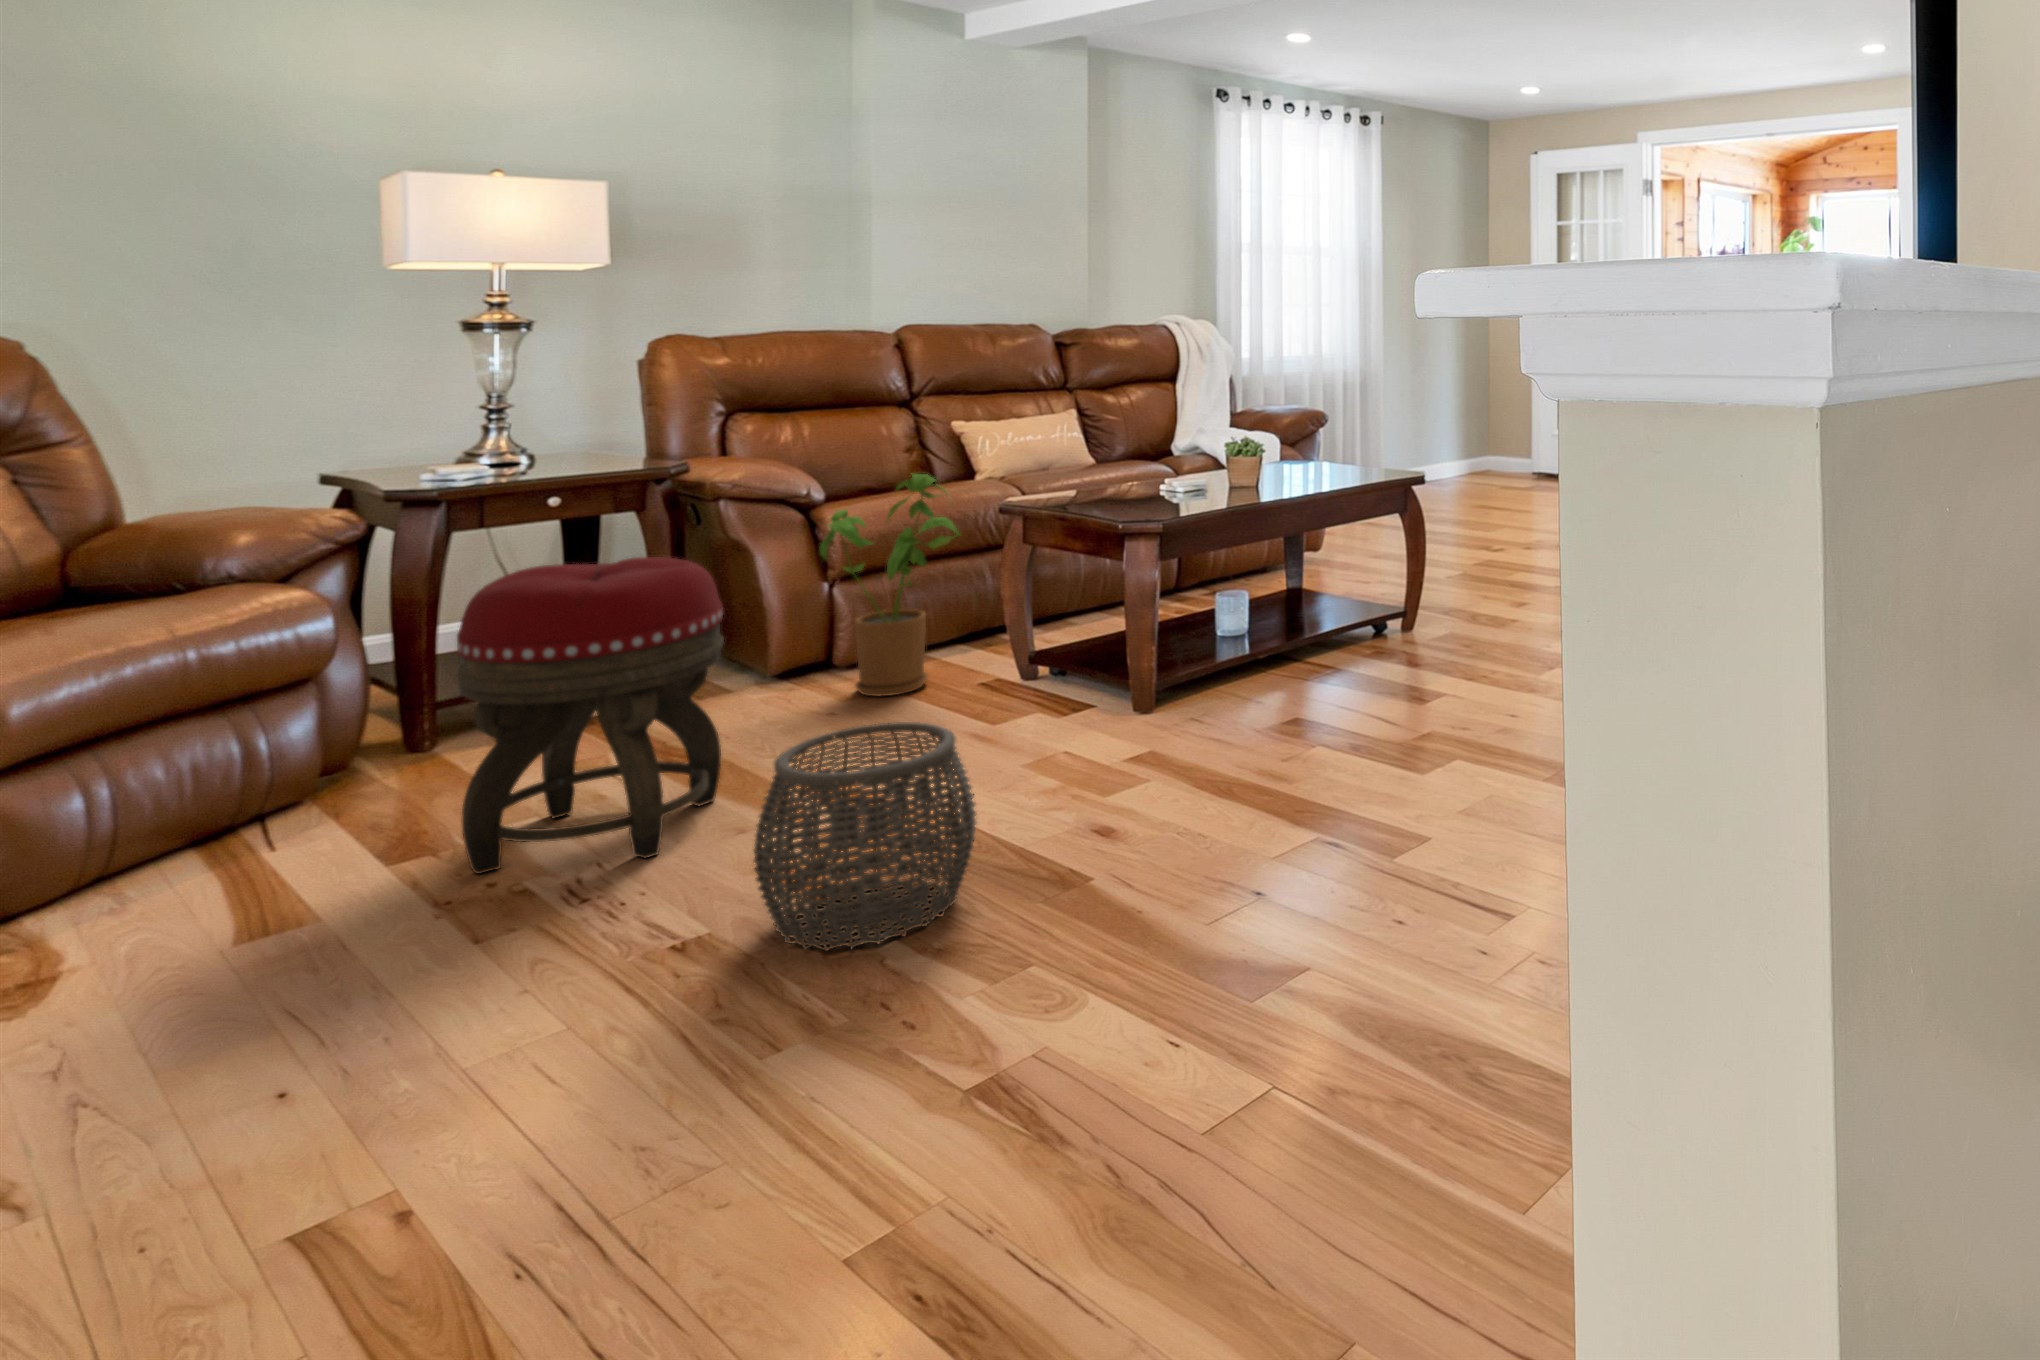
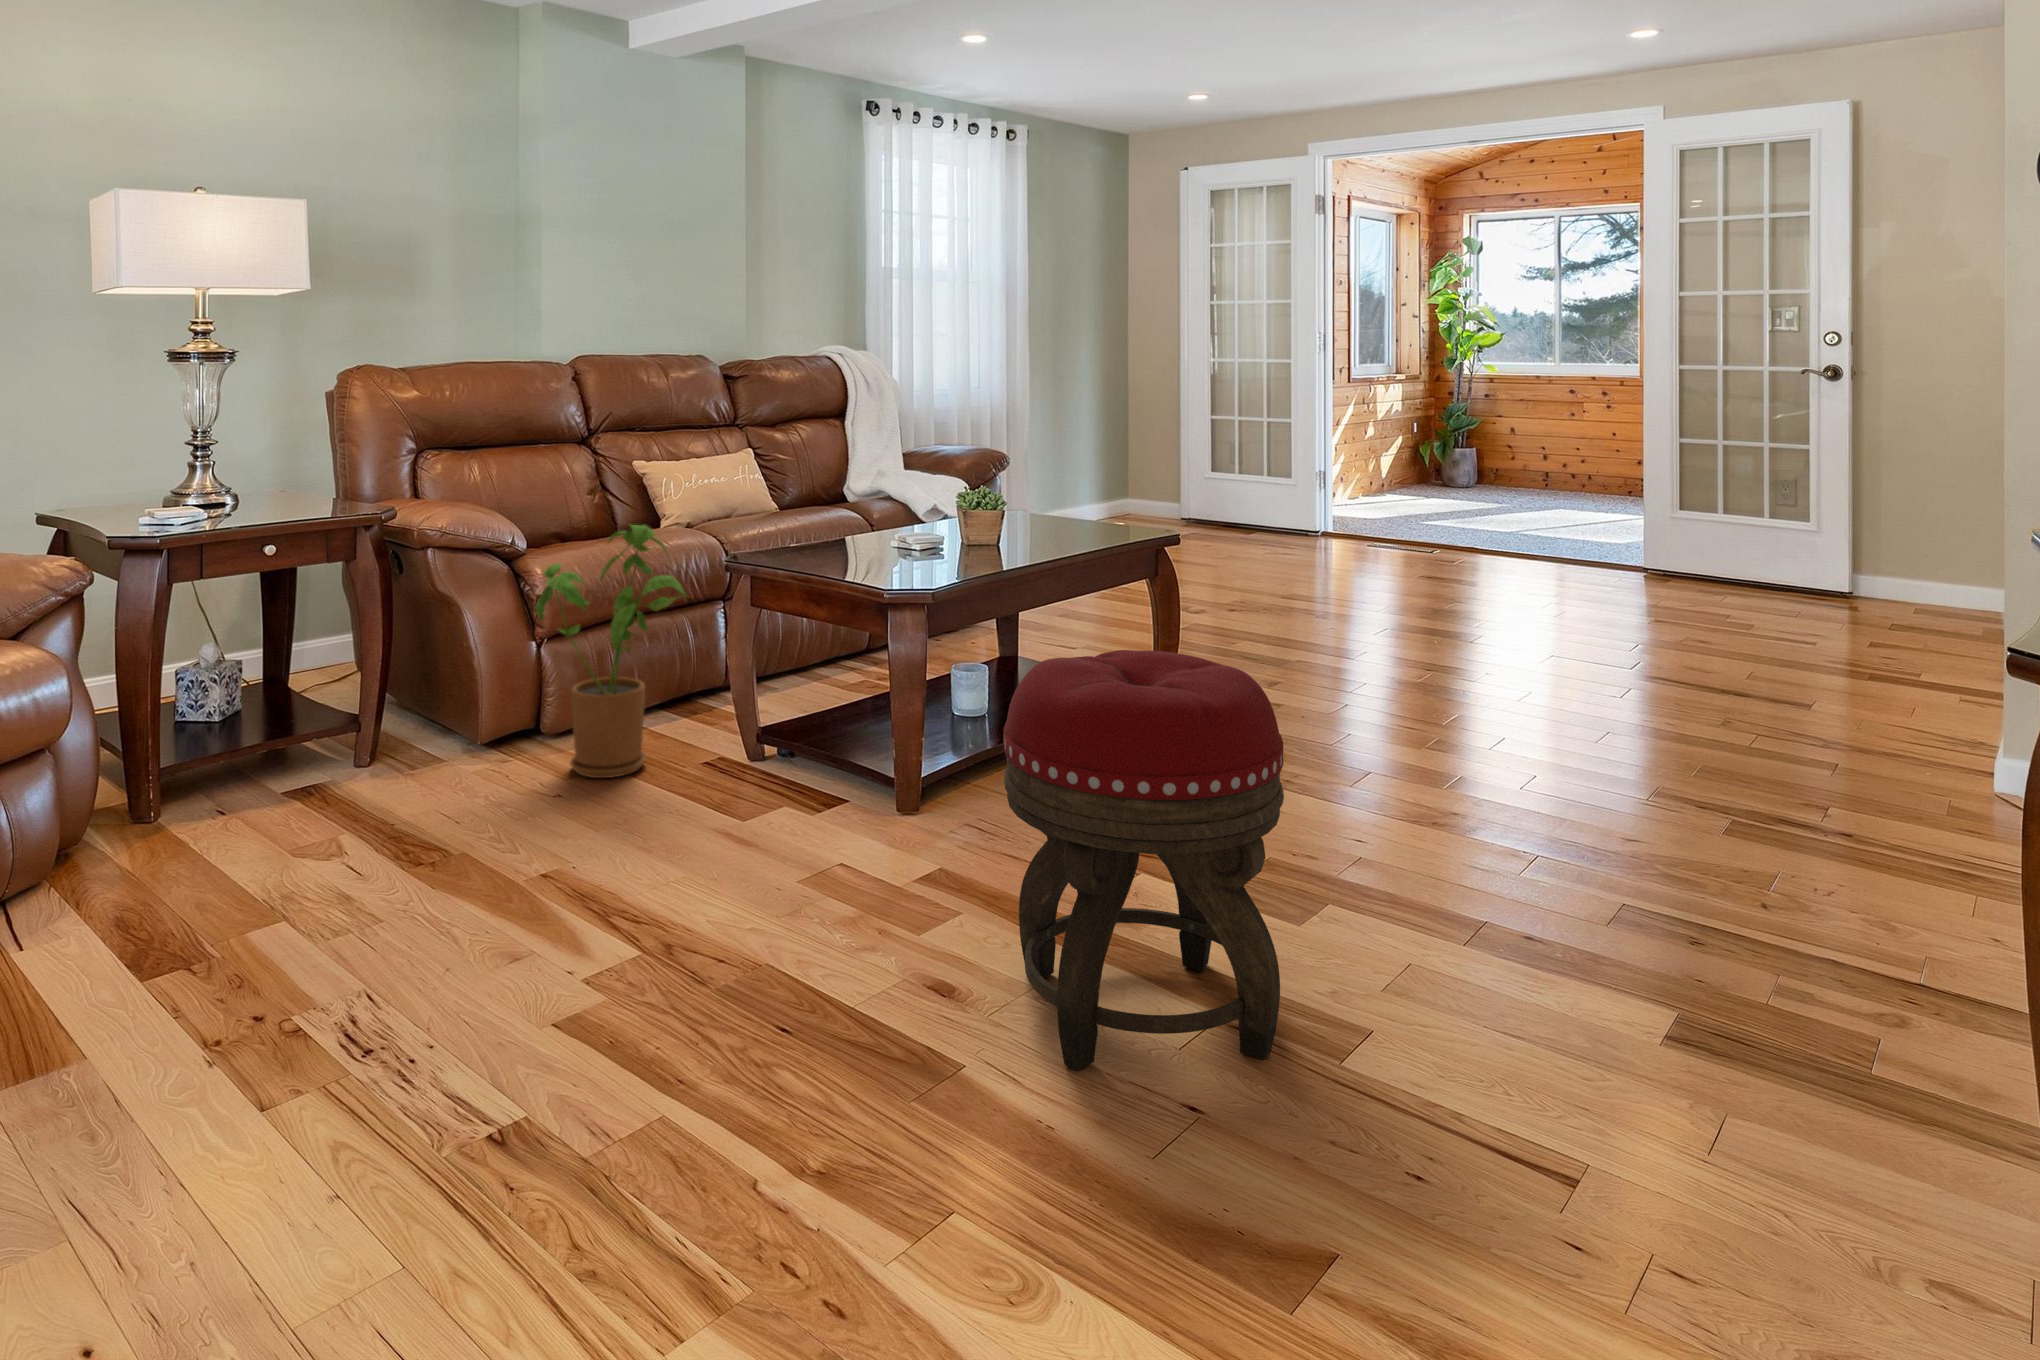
footstool: present [457,557,724,874] -> present [1004,650,1284,1070]
woven basket: present [754,722,976,951] -> none [582,850,834,1155]

